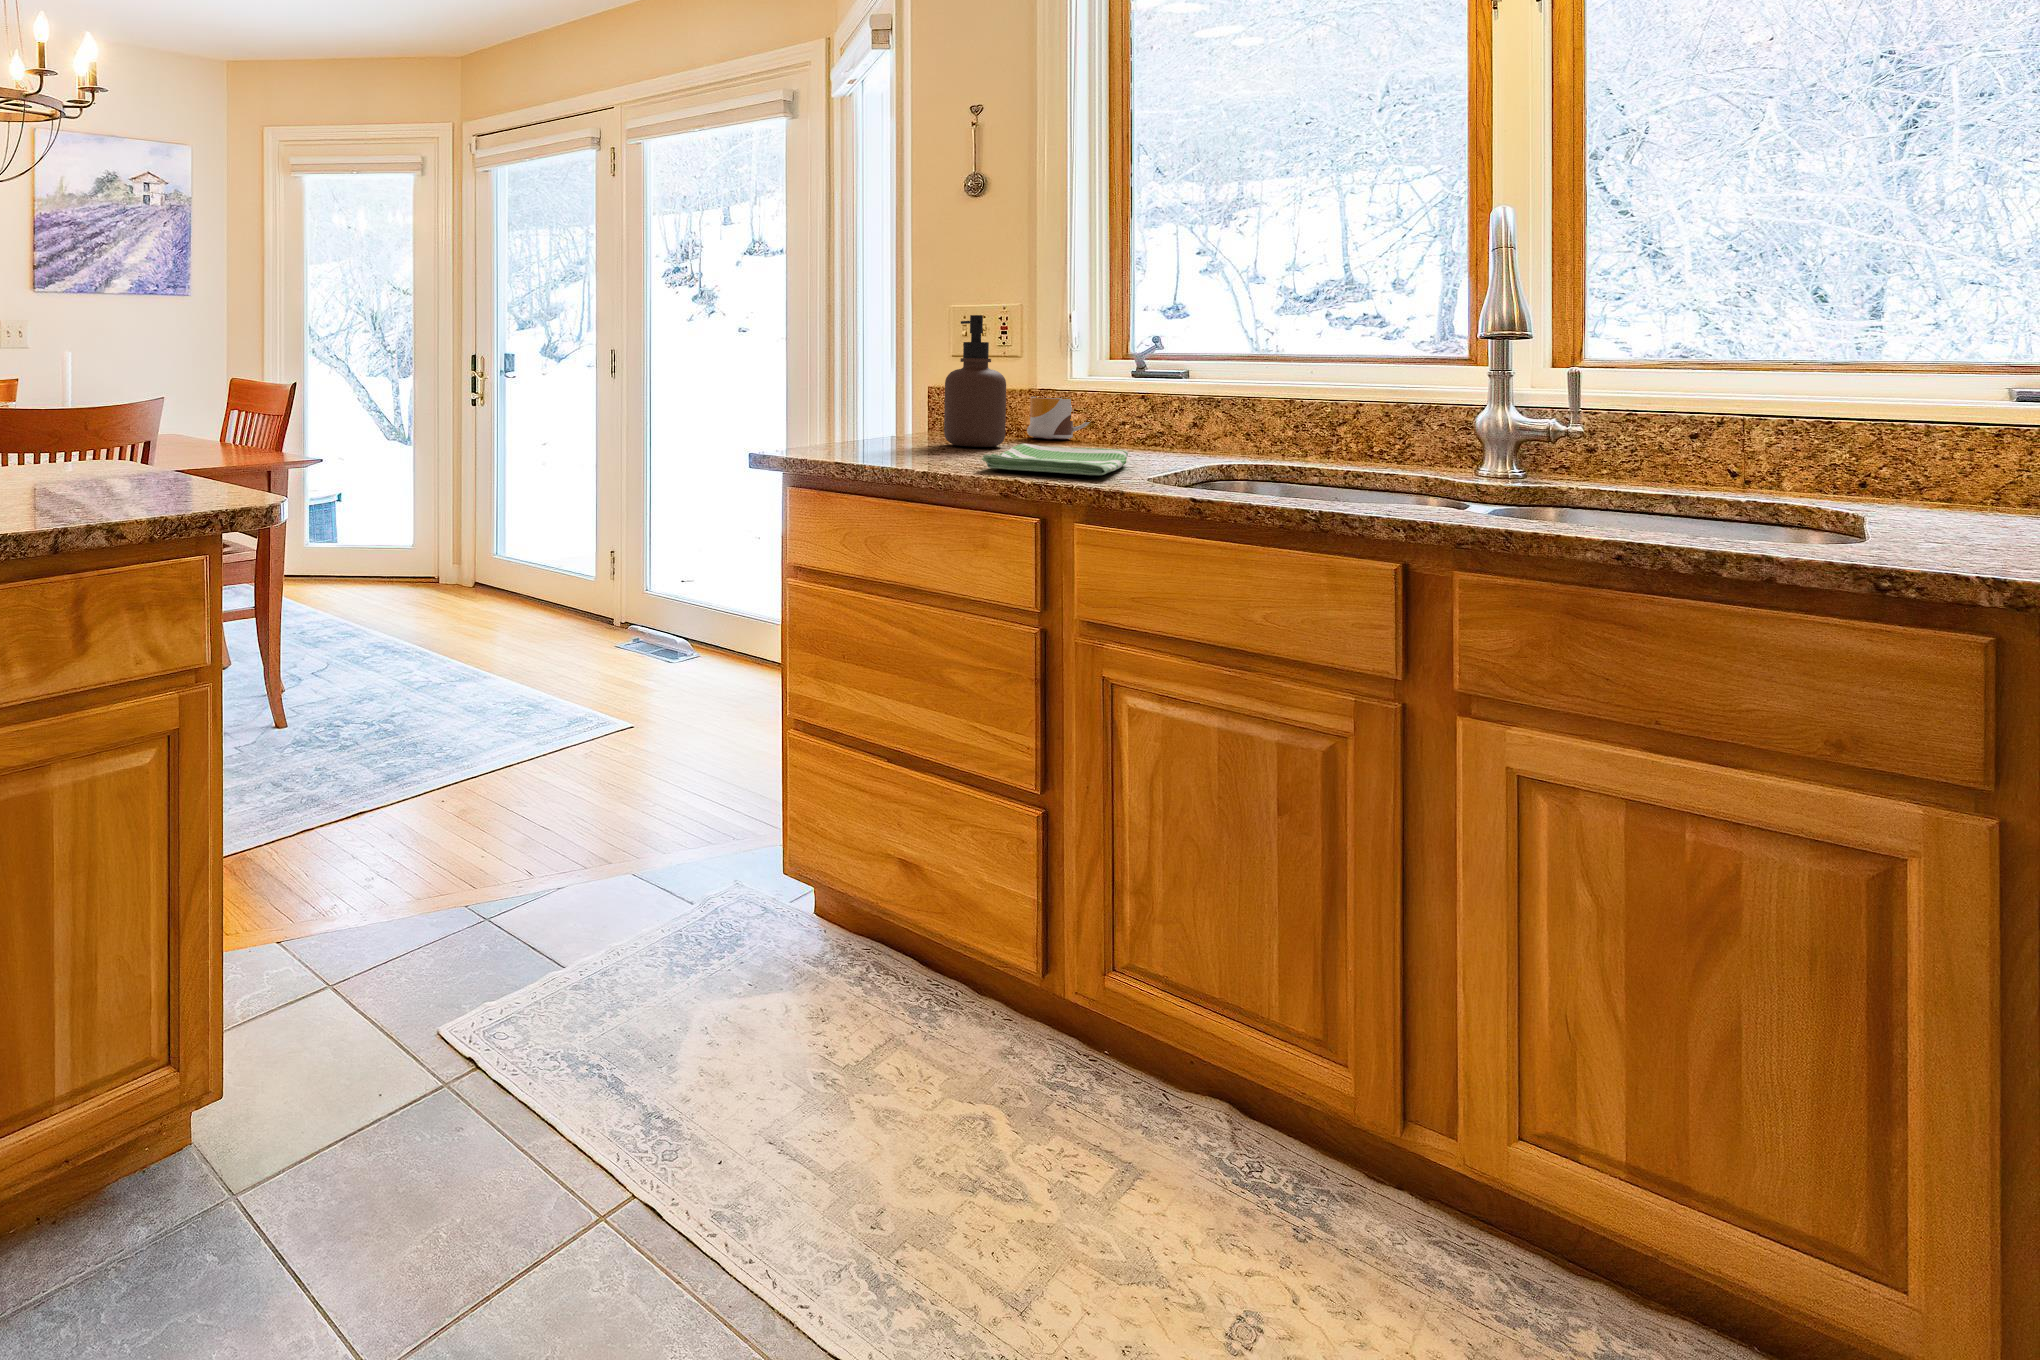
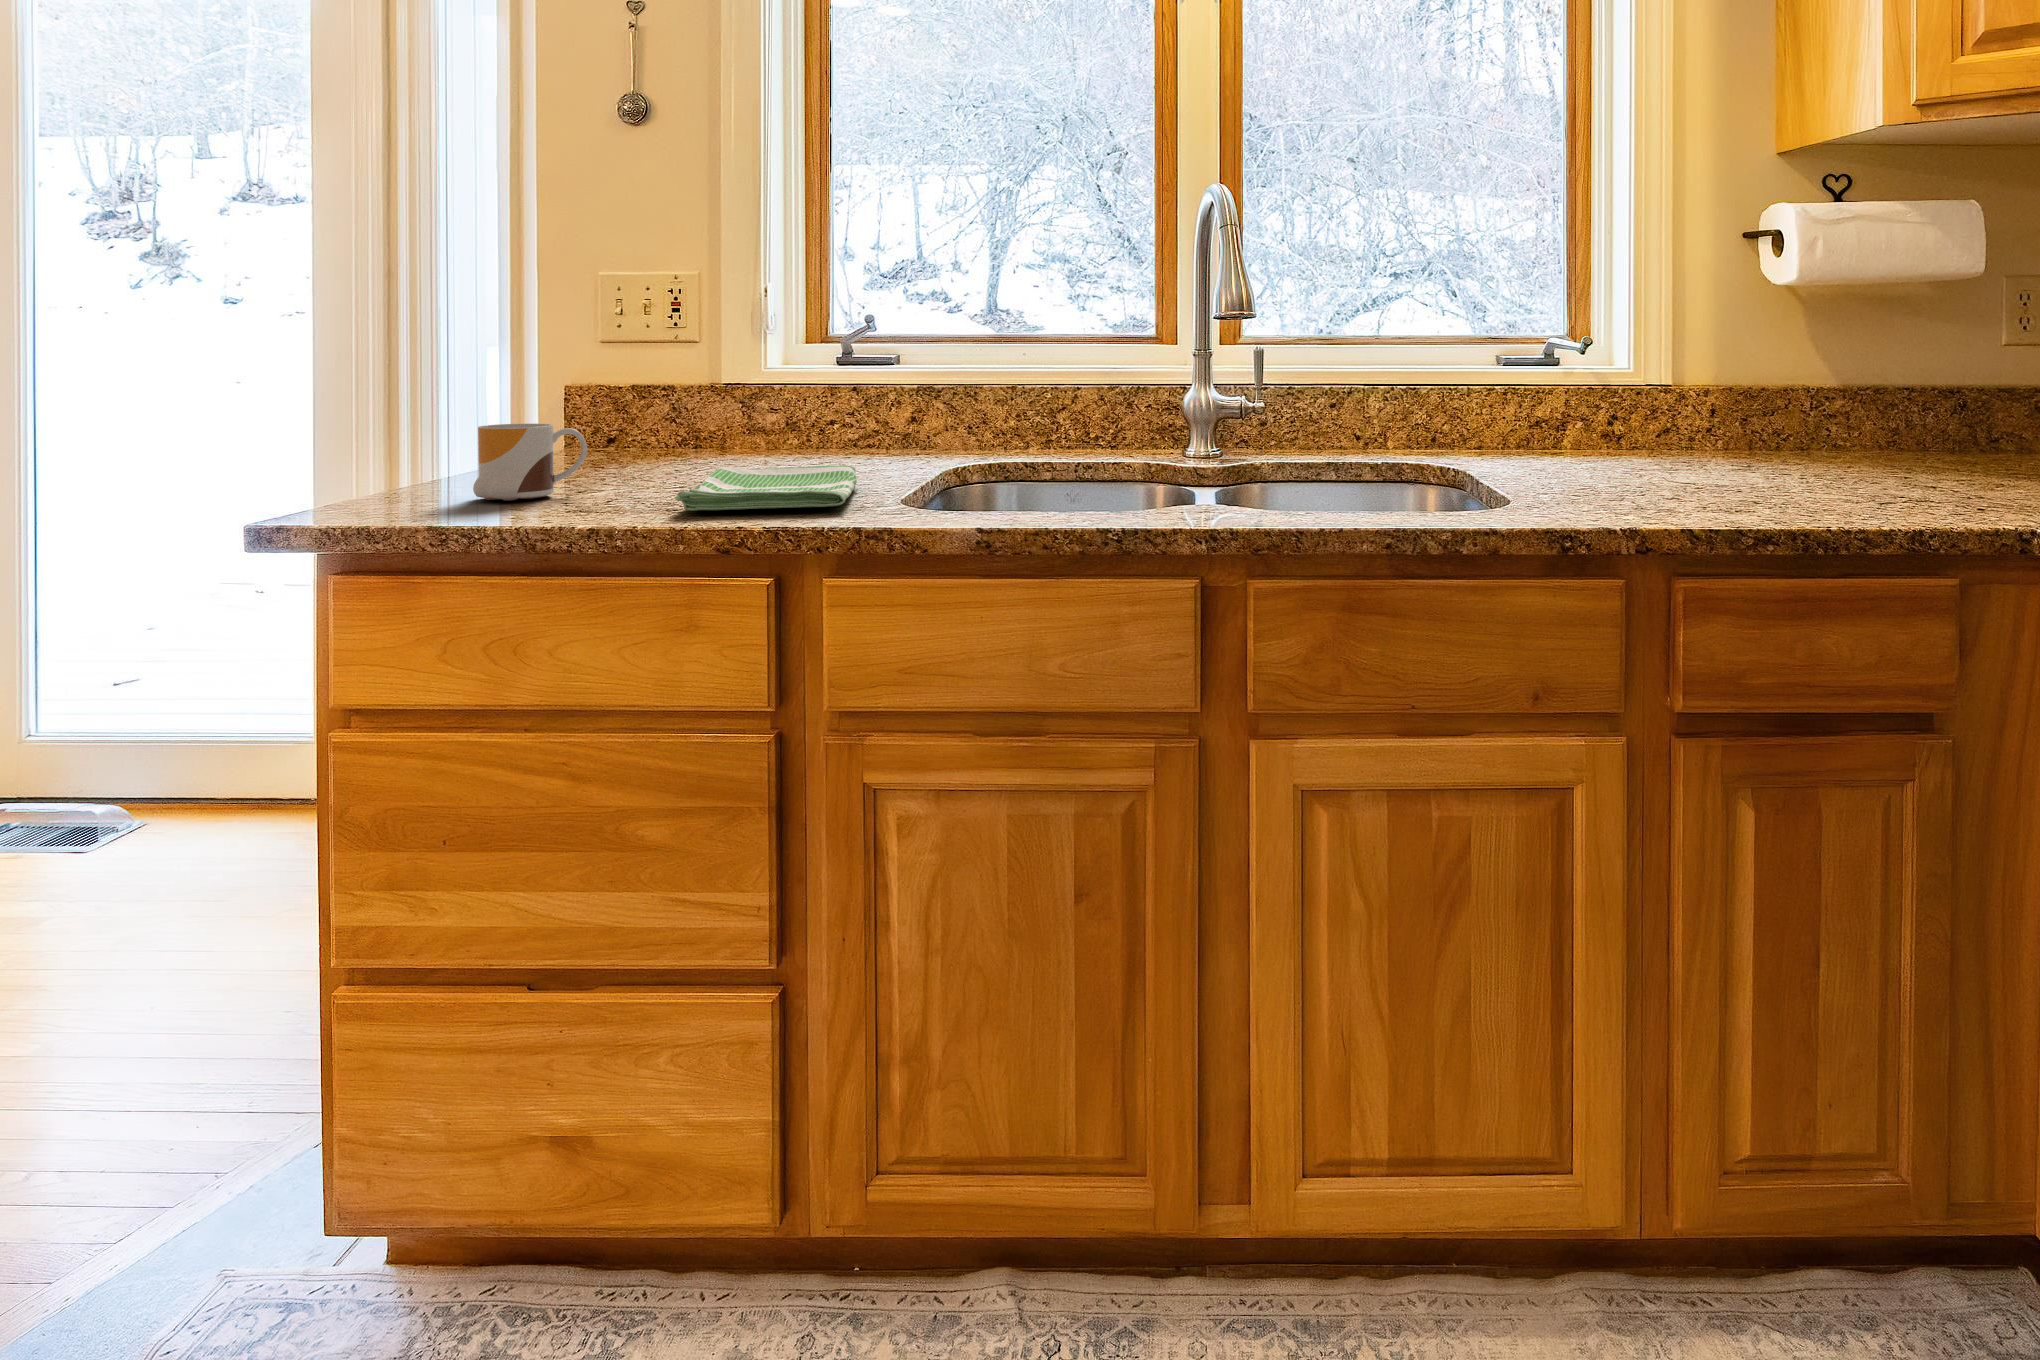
soap dispenser: present [944,315,1006,447] -> none [597,281,687,476]
mug: present [1027,397,1090,439] -> present [473,424,587,501]

